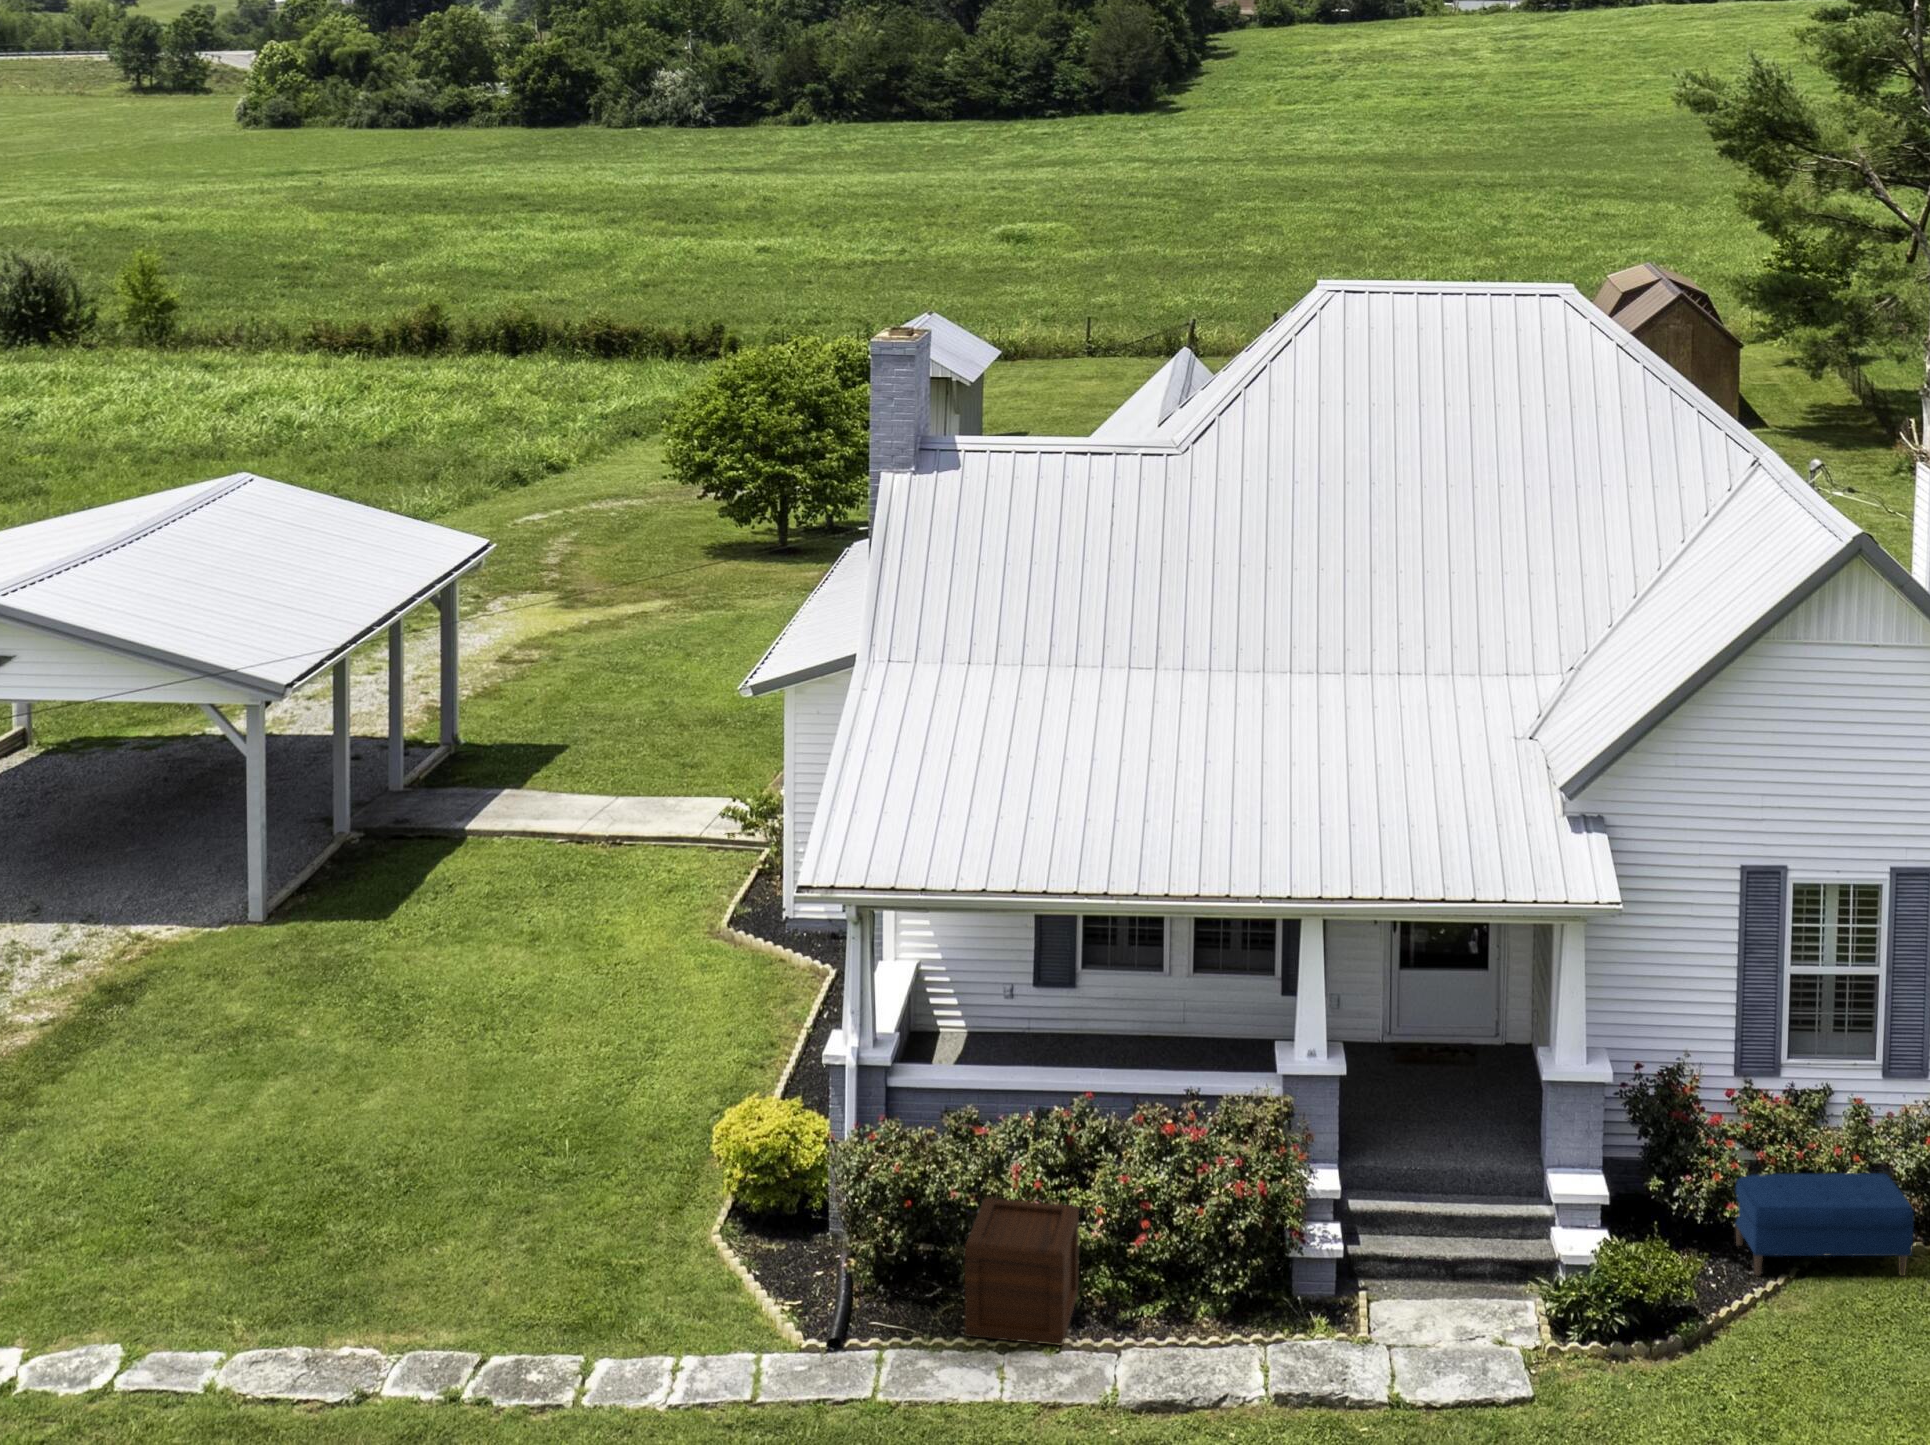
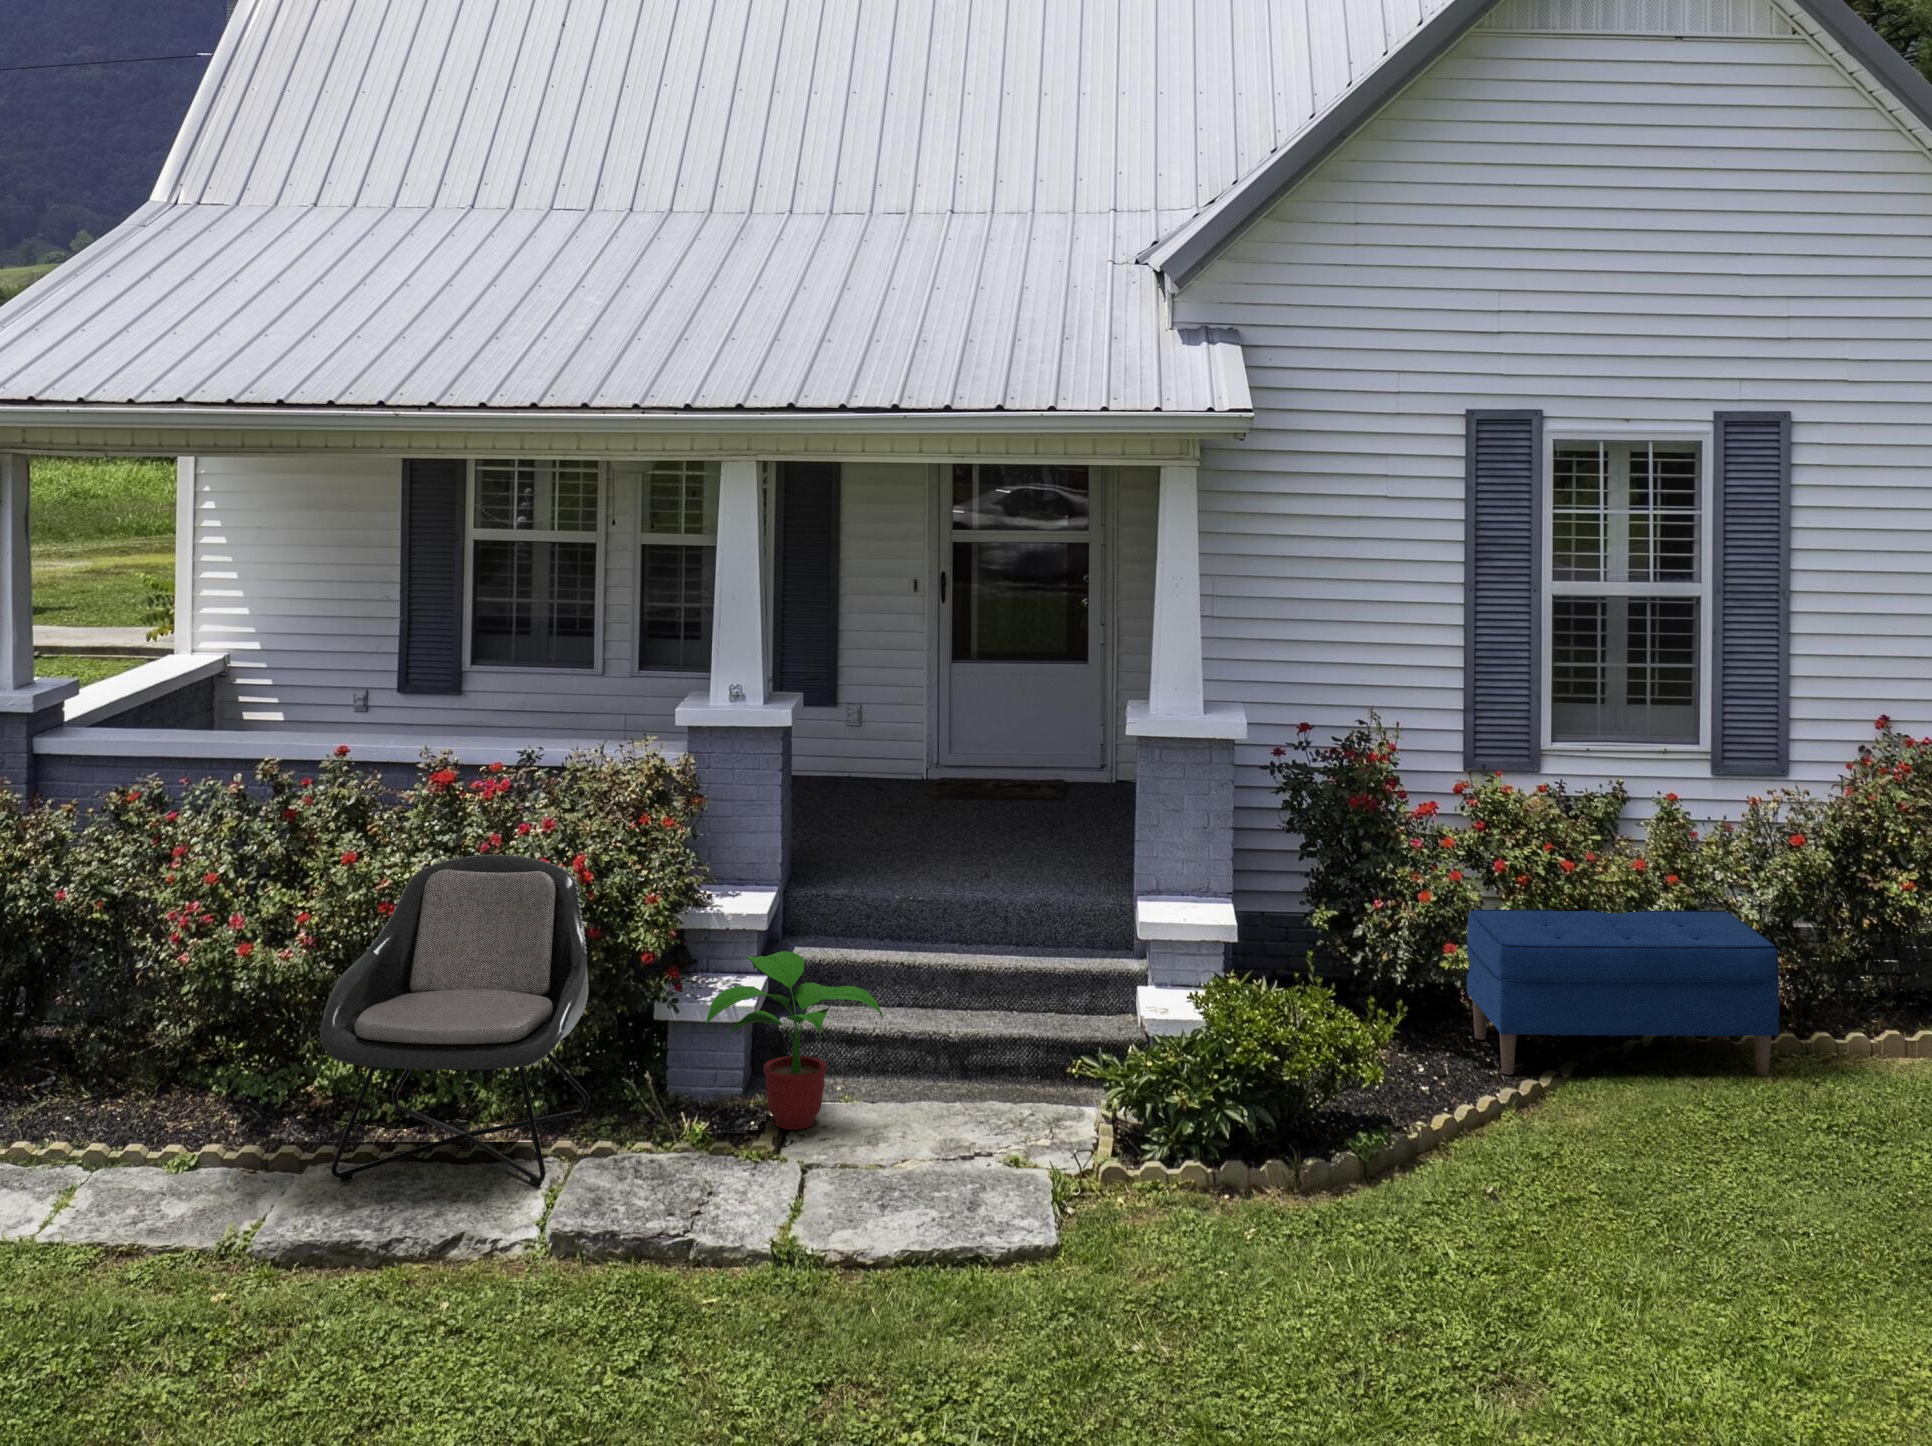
lounge chair: none [1140,1171,1272,1361] -> present [320,855,590,1186]
wooden crate: present [965,1198,1079,1345] -> none [7,915,278,1164]
potted plant: none [1333,1217,1422,1320] -> present [706,951,883,1130]

